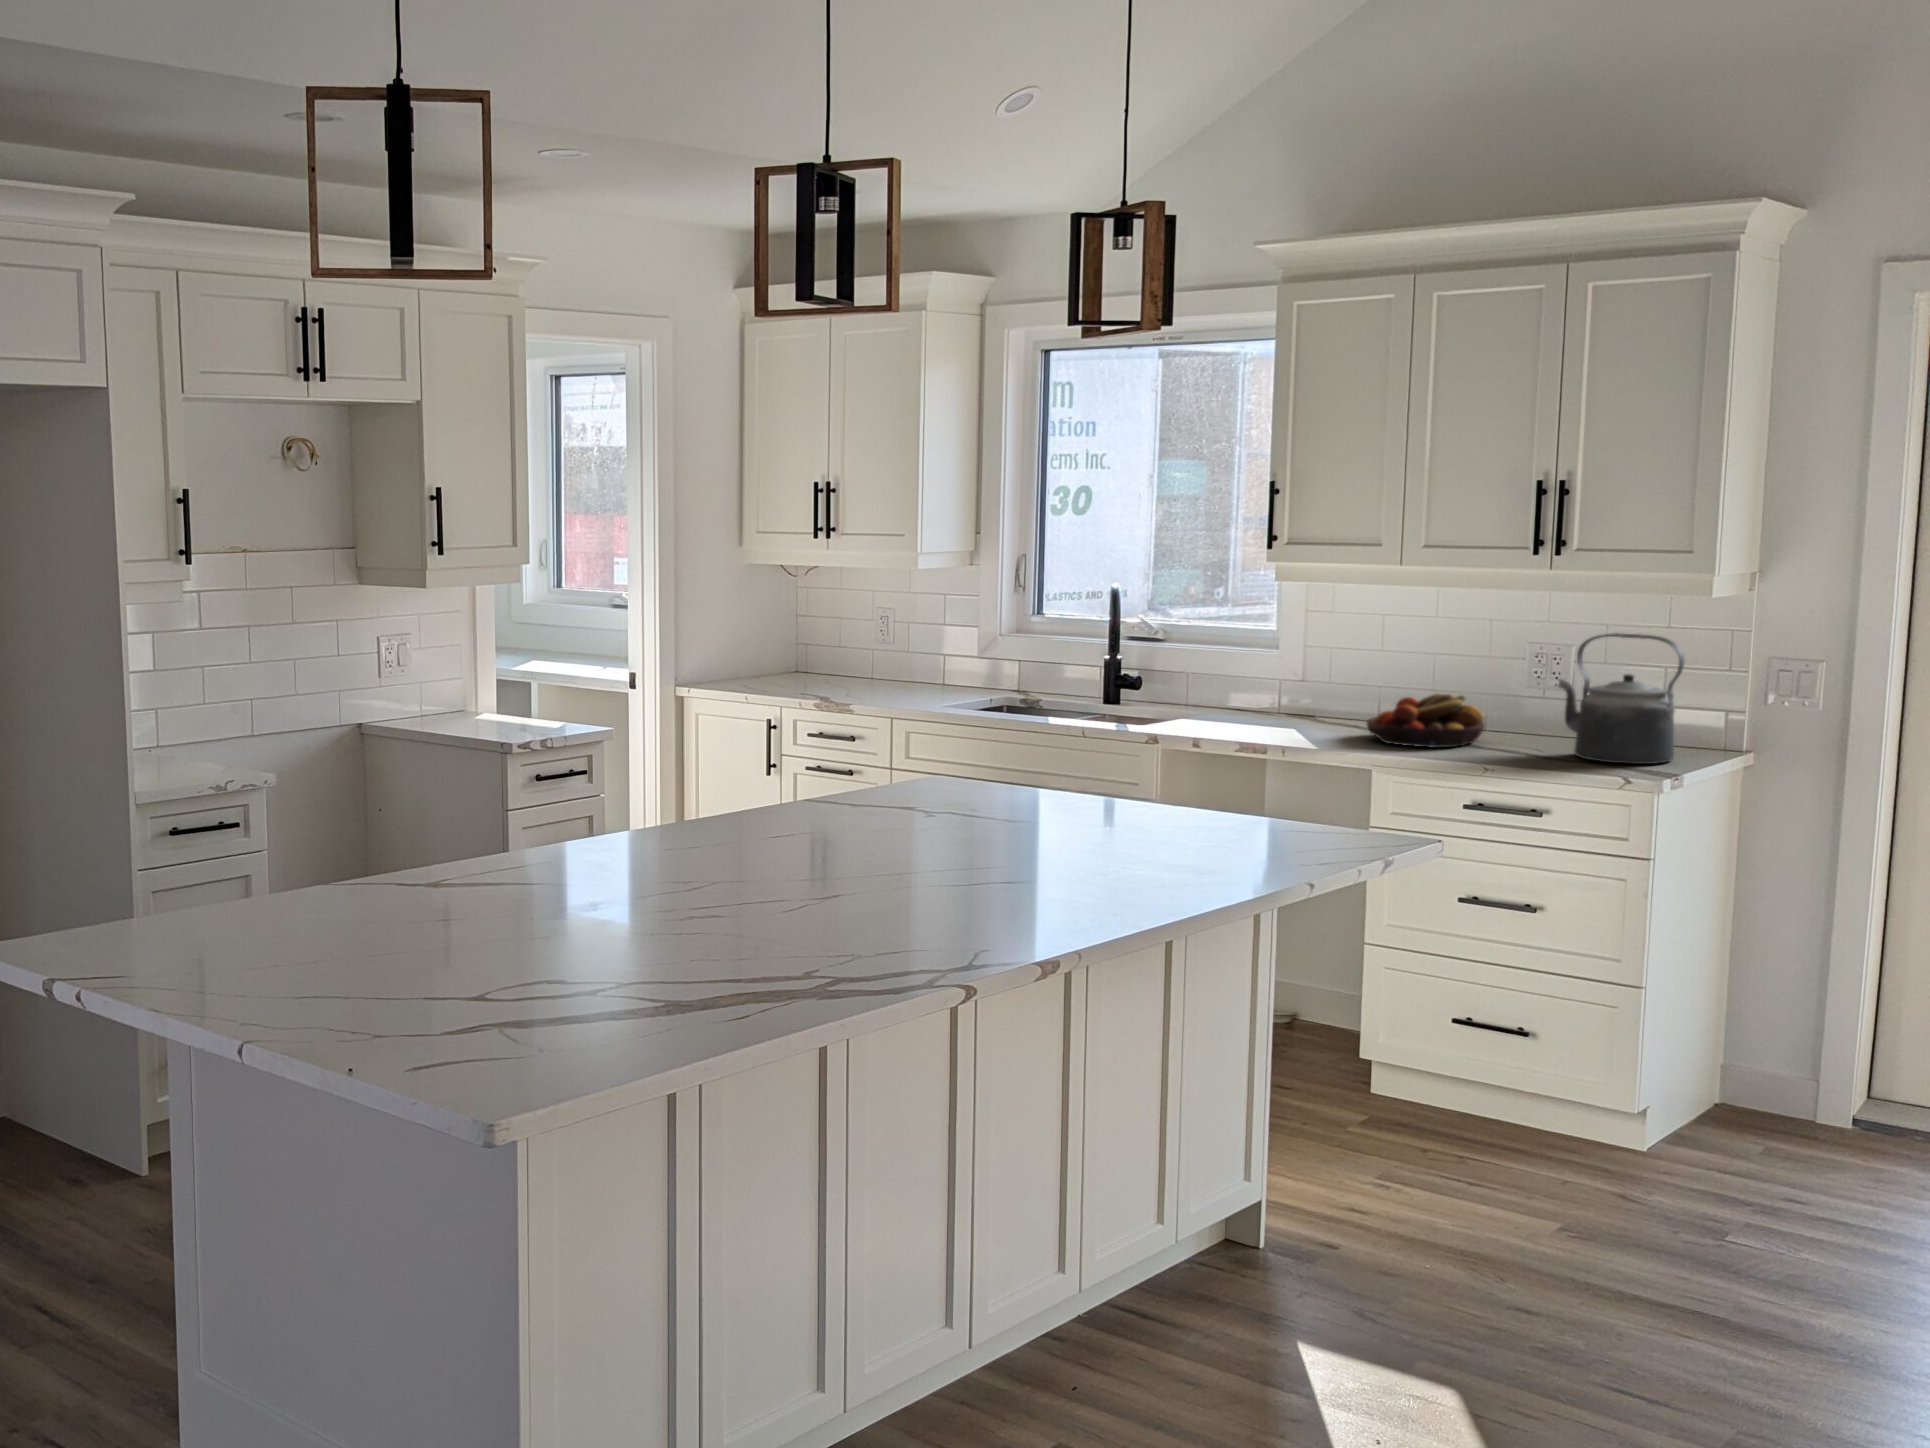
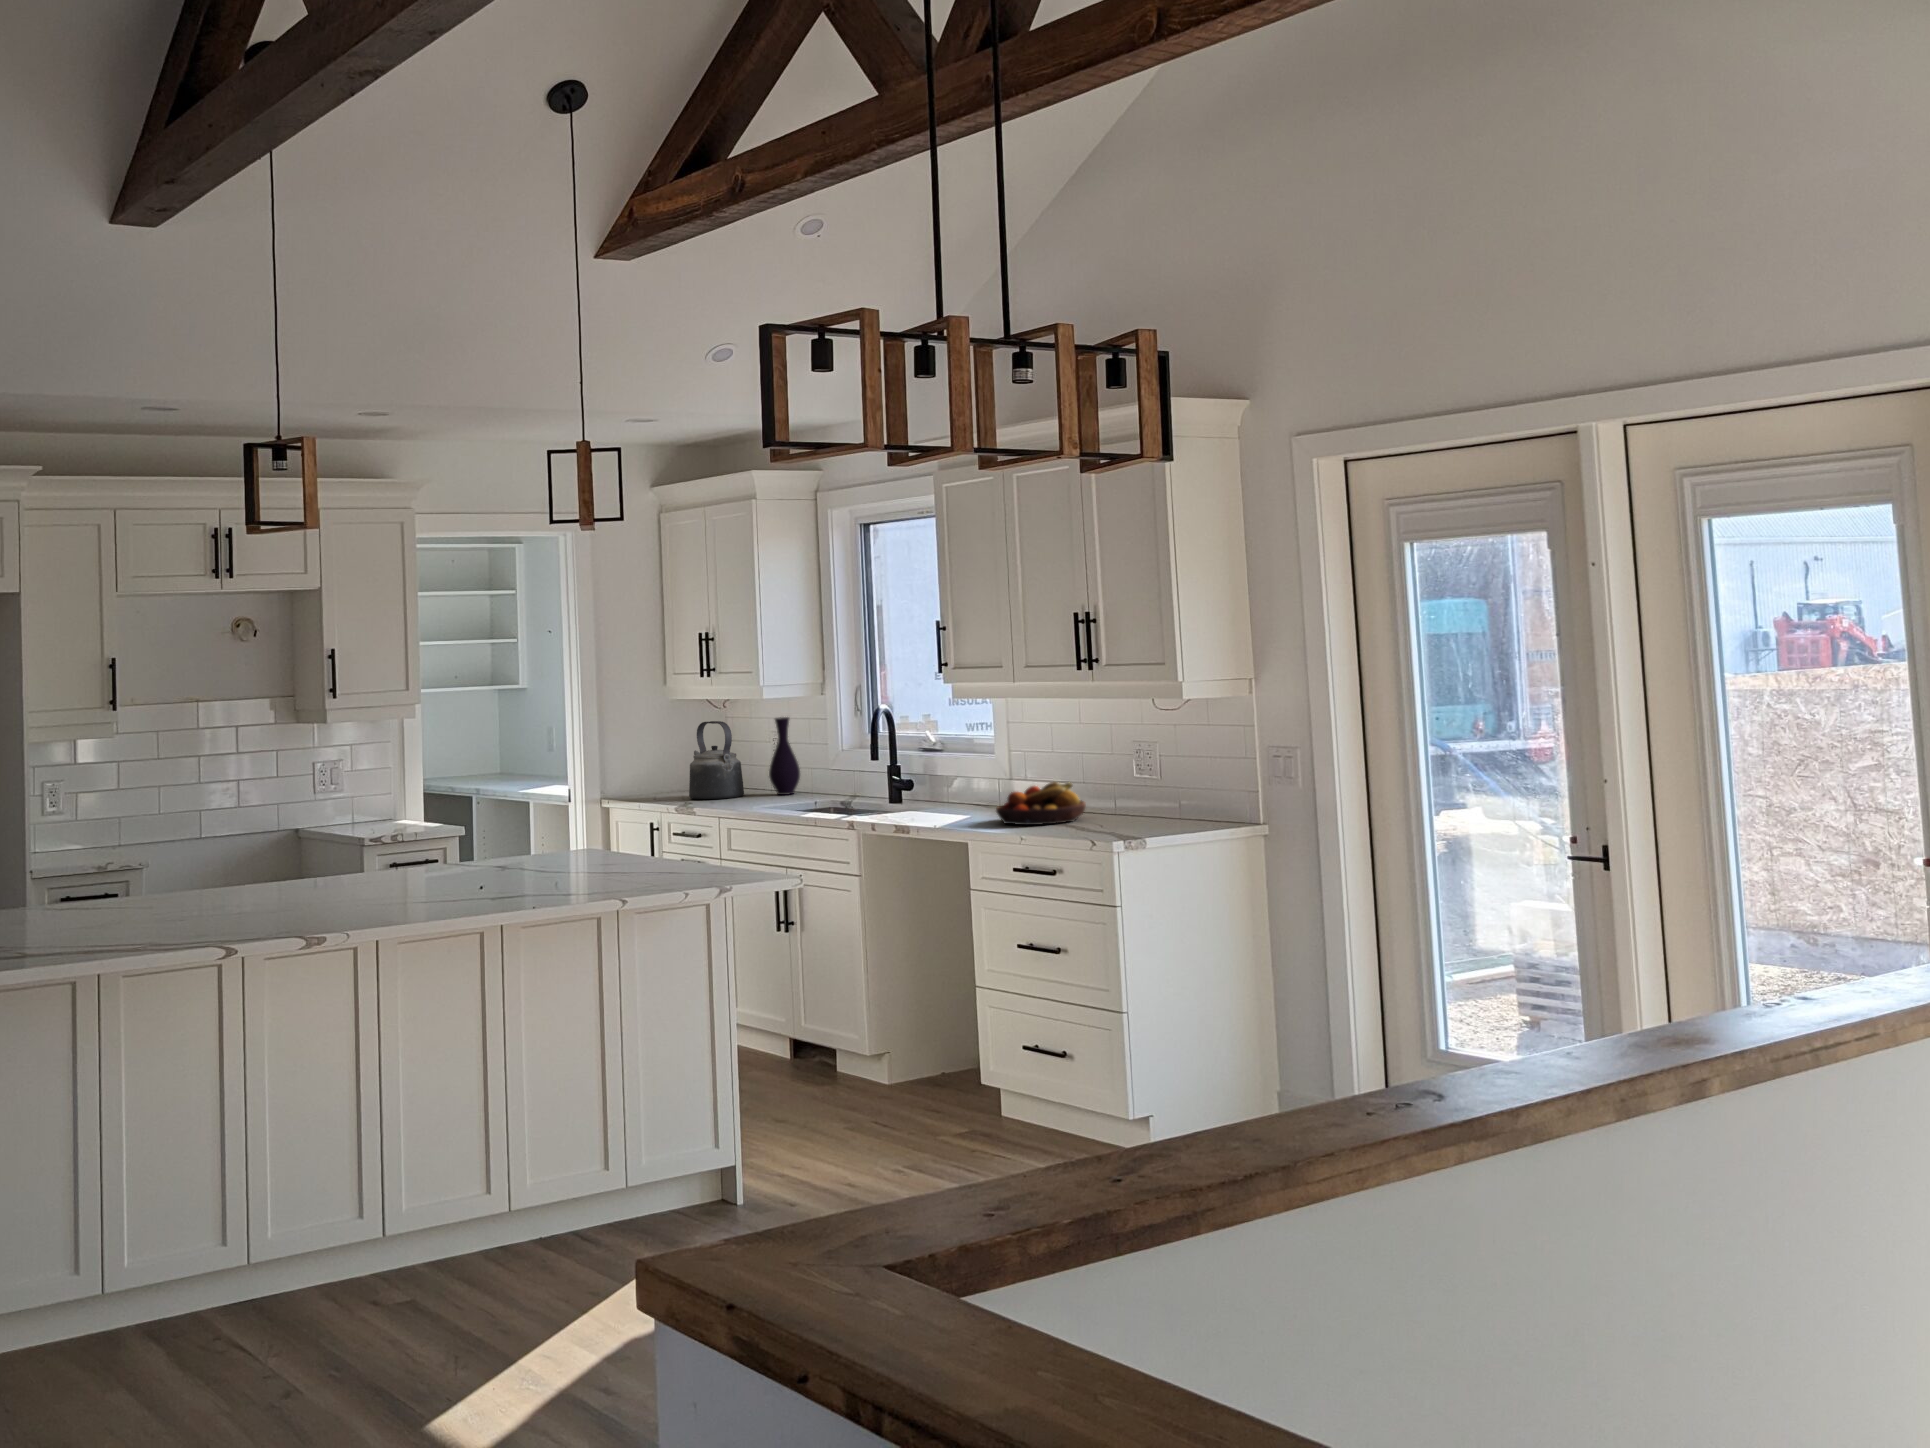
vase: none [885,593,923,686] -> present [769,717,800,795]
kettle: present [1559,633,1685,764] -> present [689,721,744,799]

